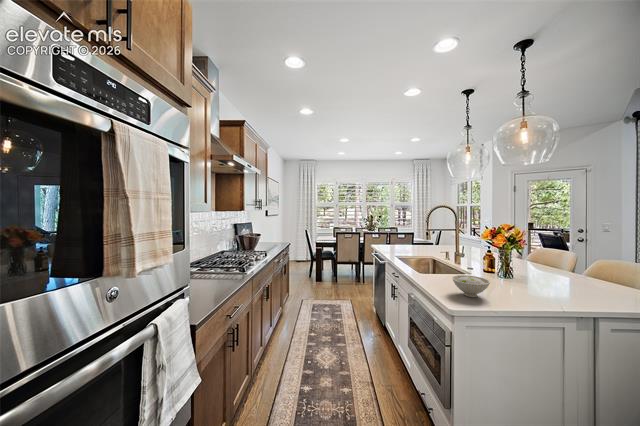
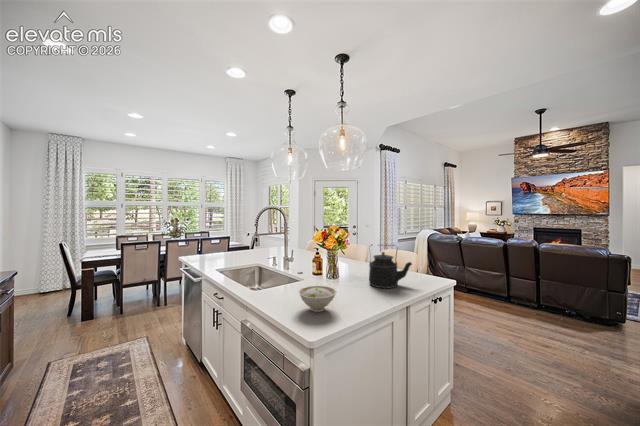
kettle: none [549,246,621,297] -> present [369,245,412,288]

